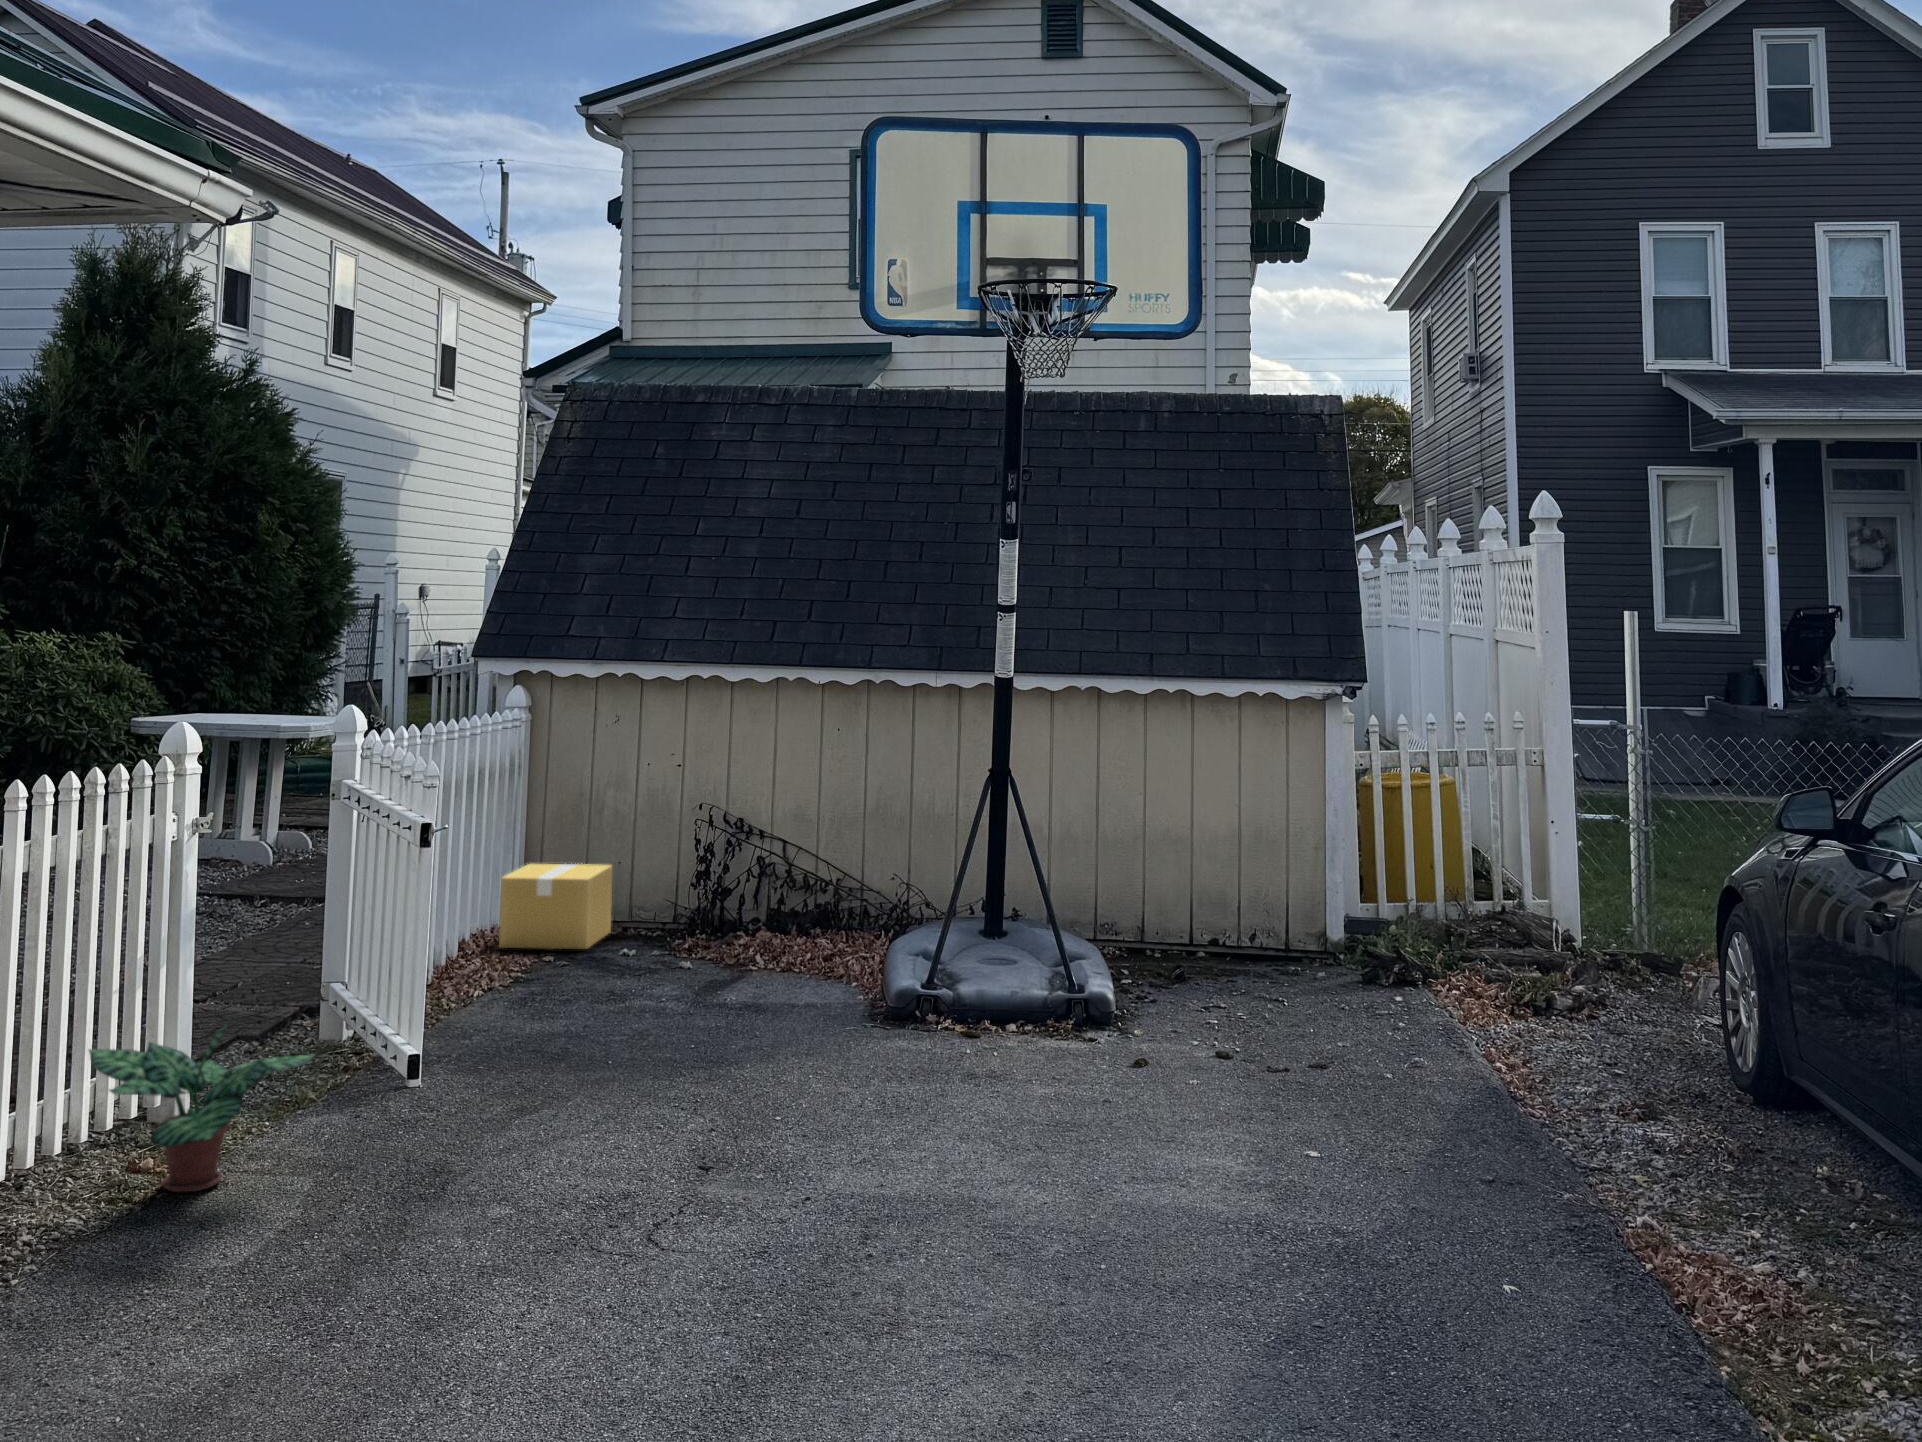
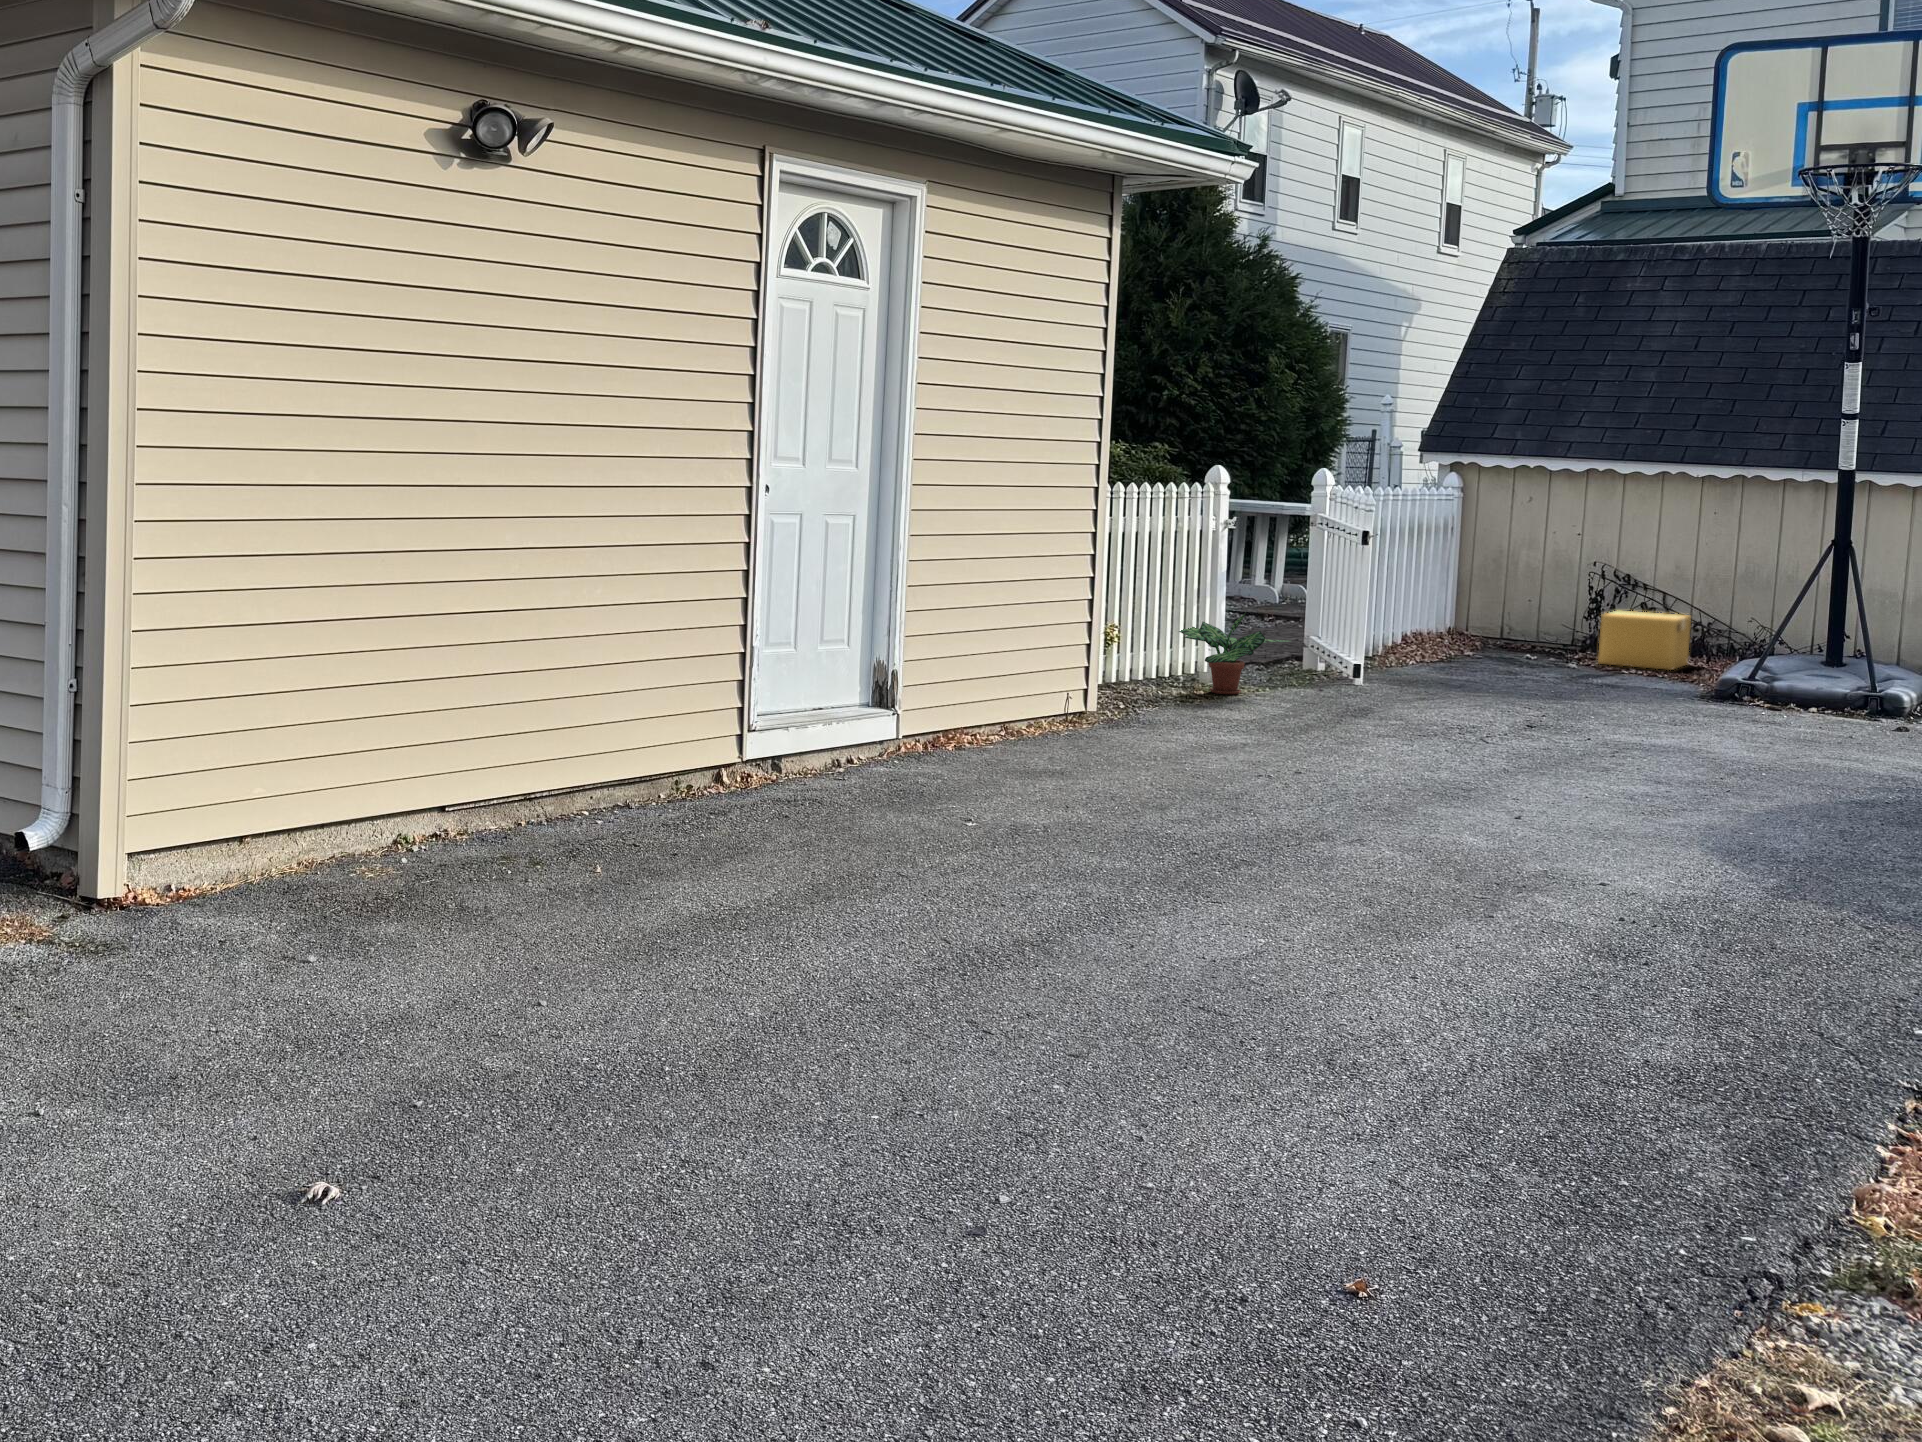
cardboard box: present [499,864,612,949] -> present [1598,610,1691,670]

